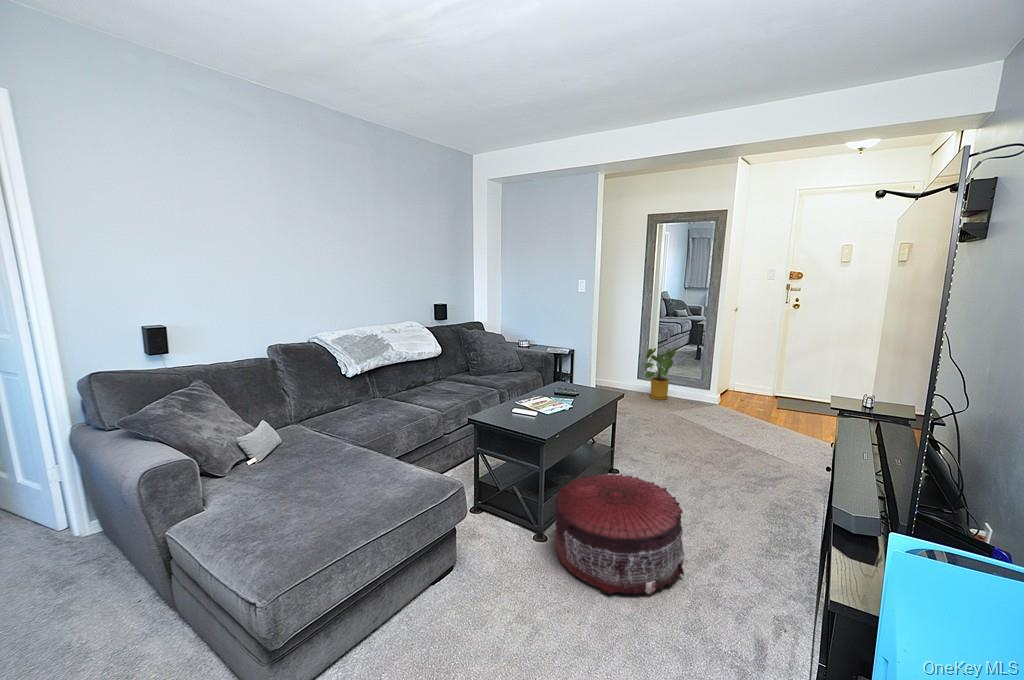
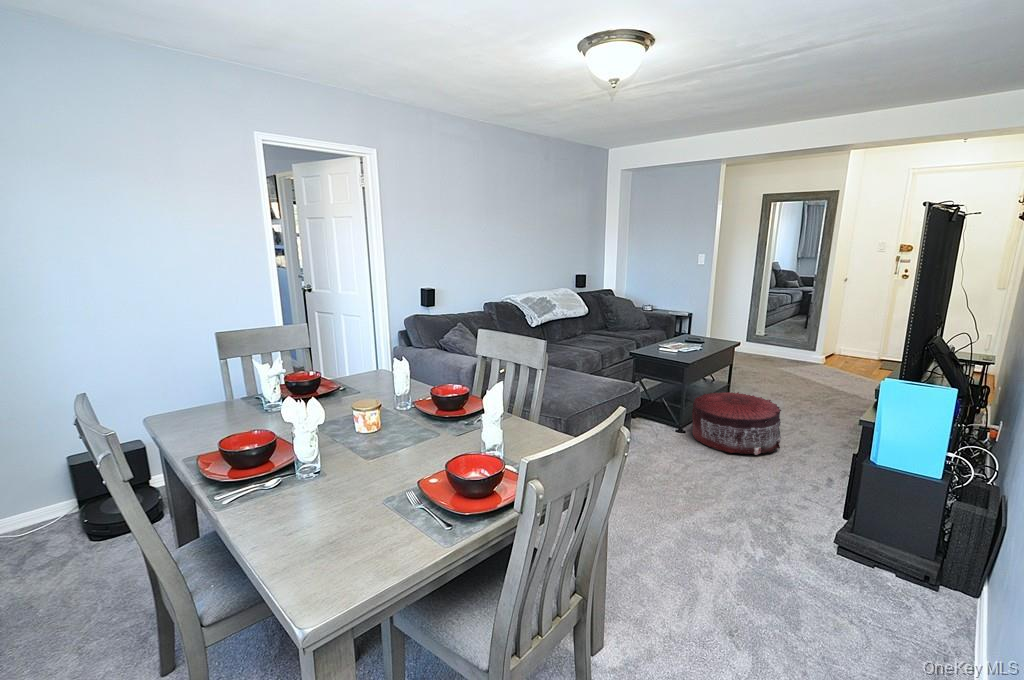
house plant: present [644,348,675,400] -> none [752,314,787,359]

